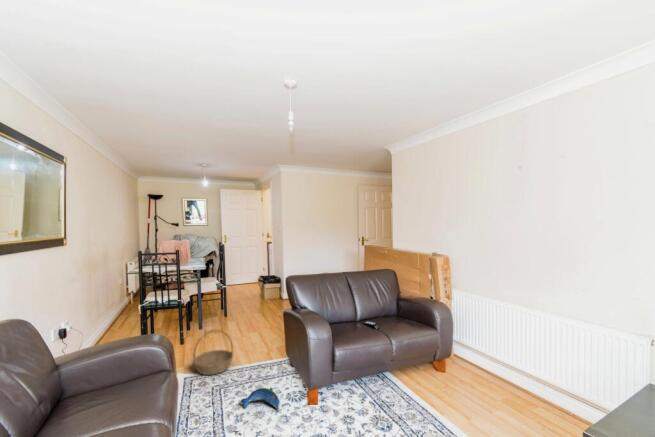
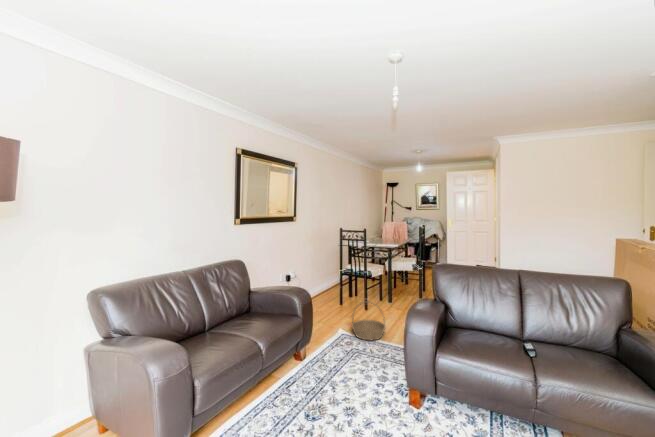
plush toy: present [241,388,280,409] -> none [356,365,385,391]

